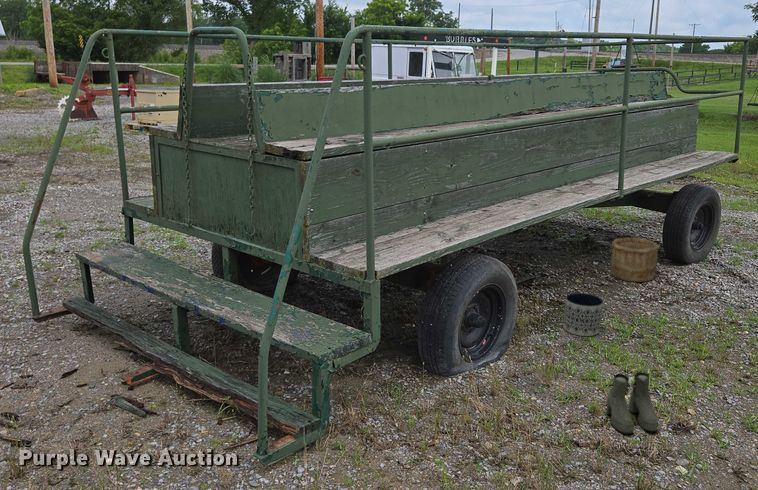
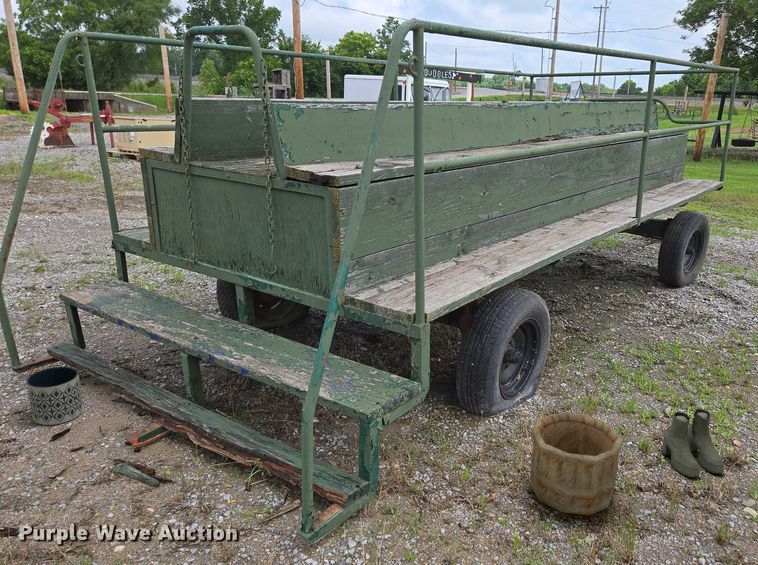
wooden bucket: present [611,238,660,282] -> present [531,413,624,516]
planter: present [563,293,603,336] -> present [27,367,83,425]

